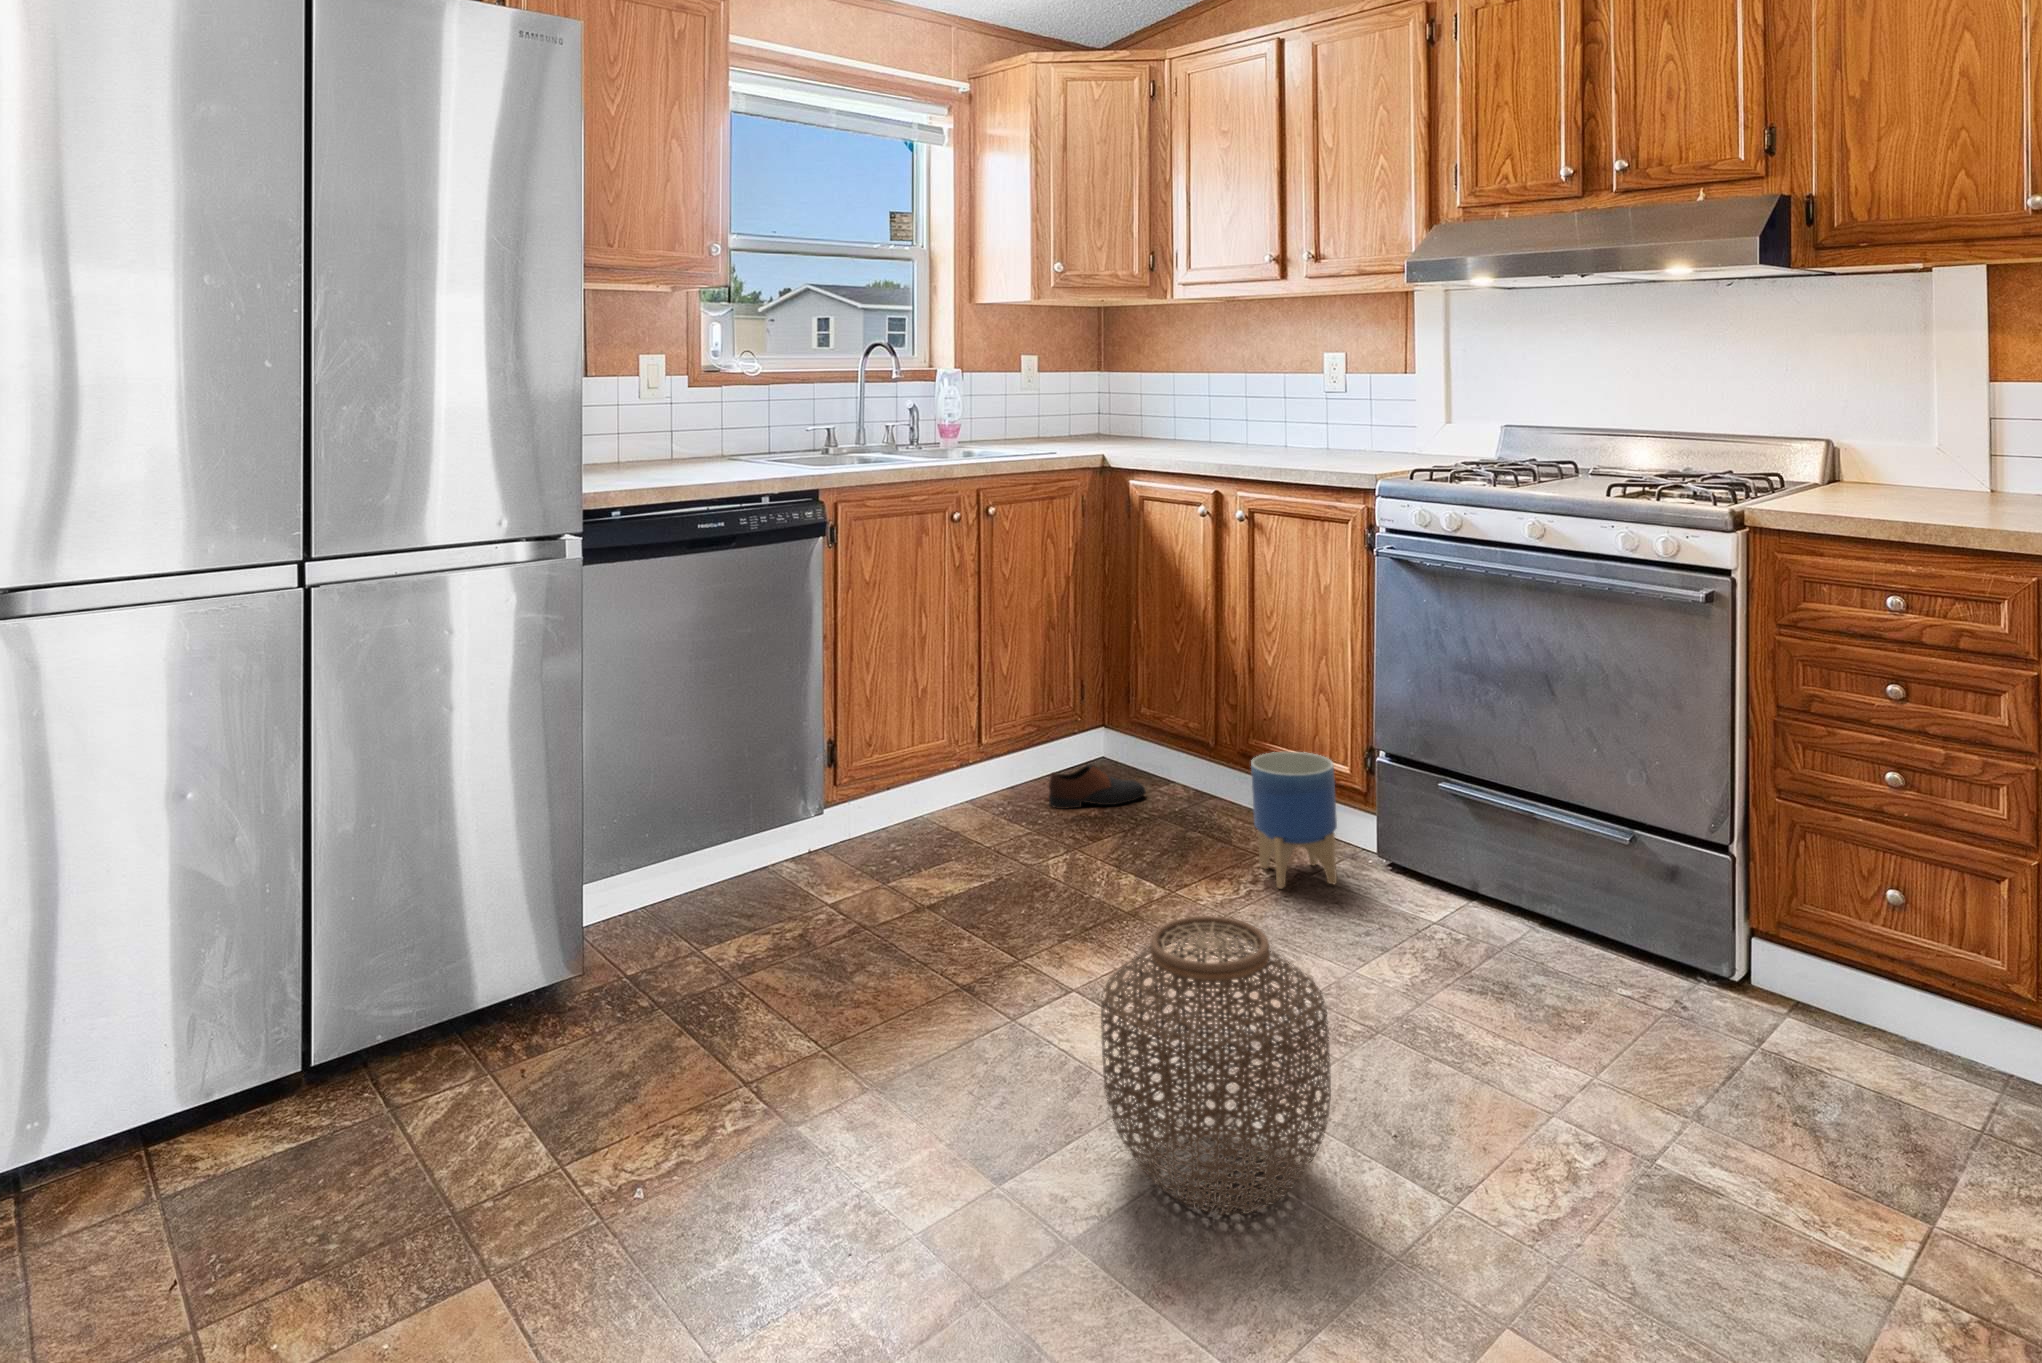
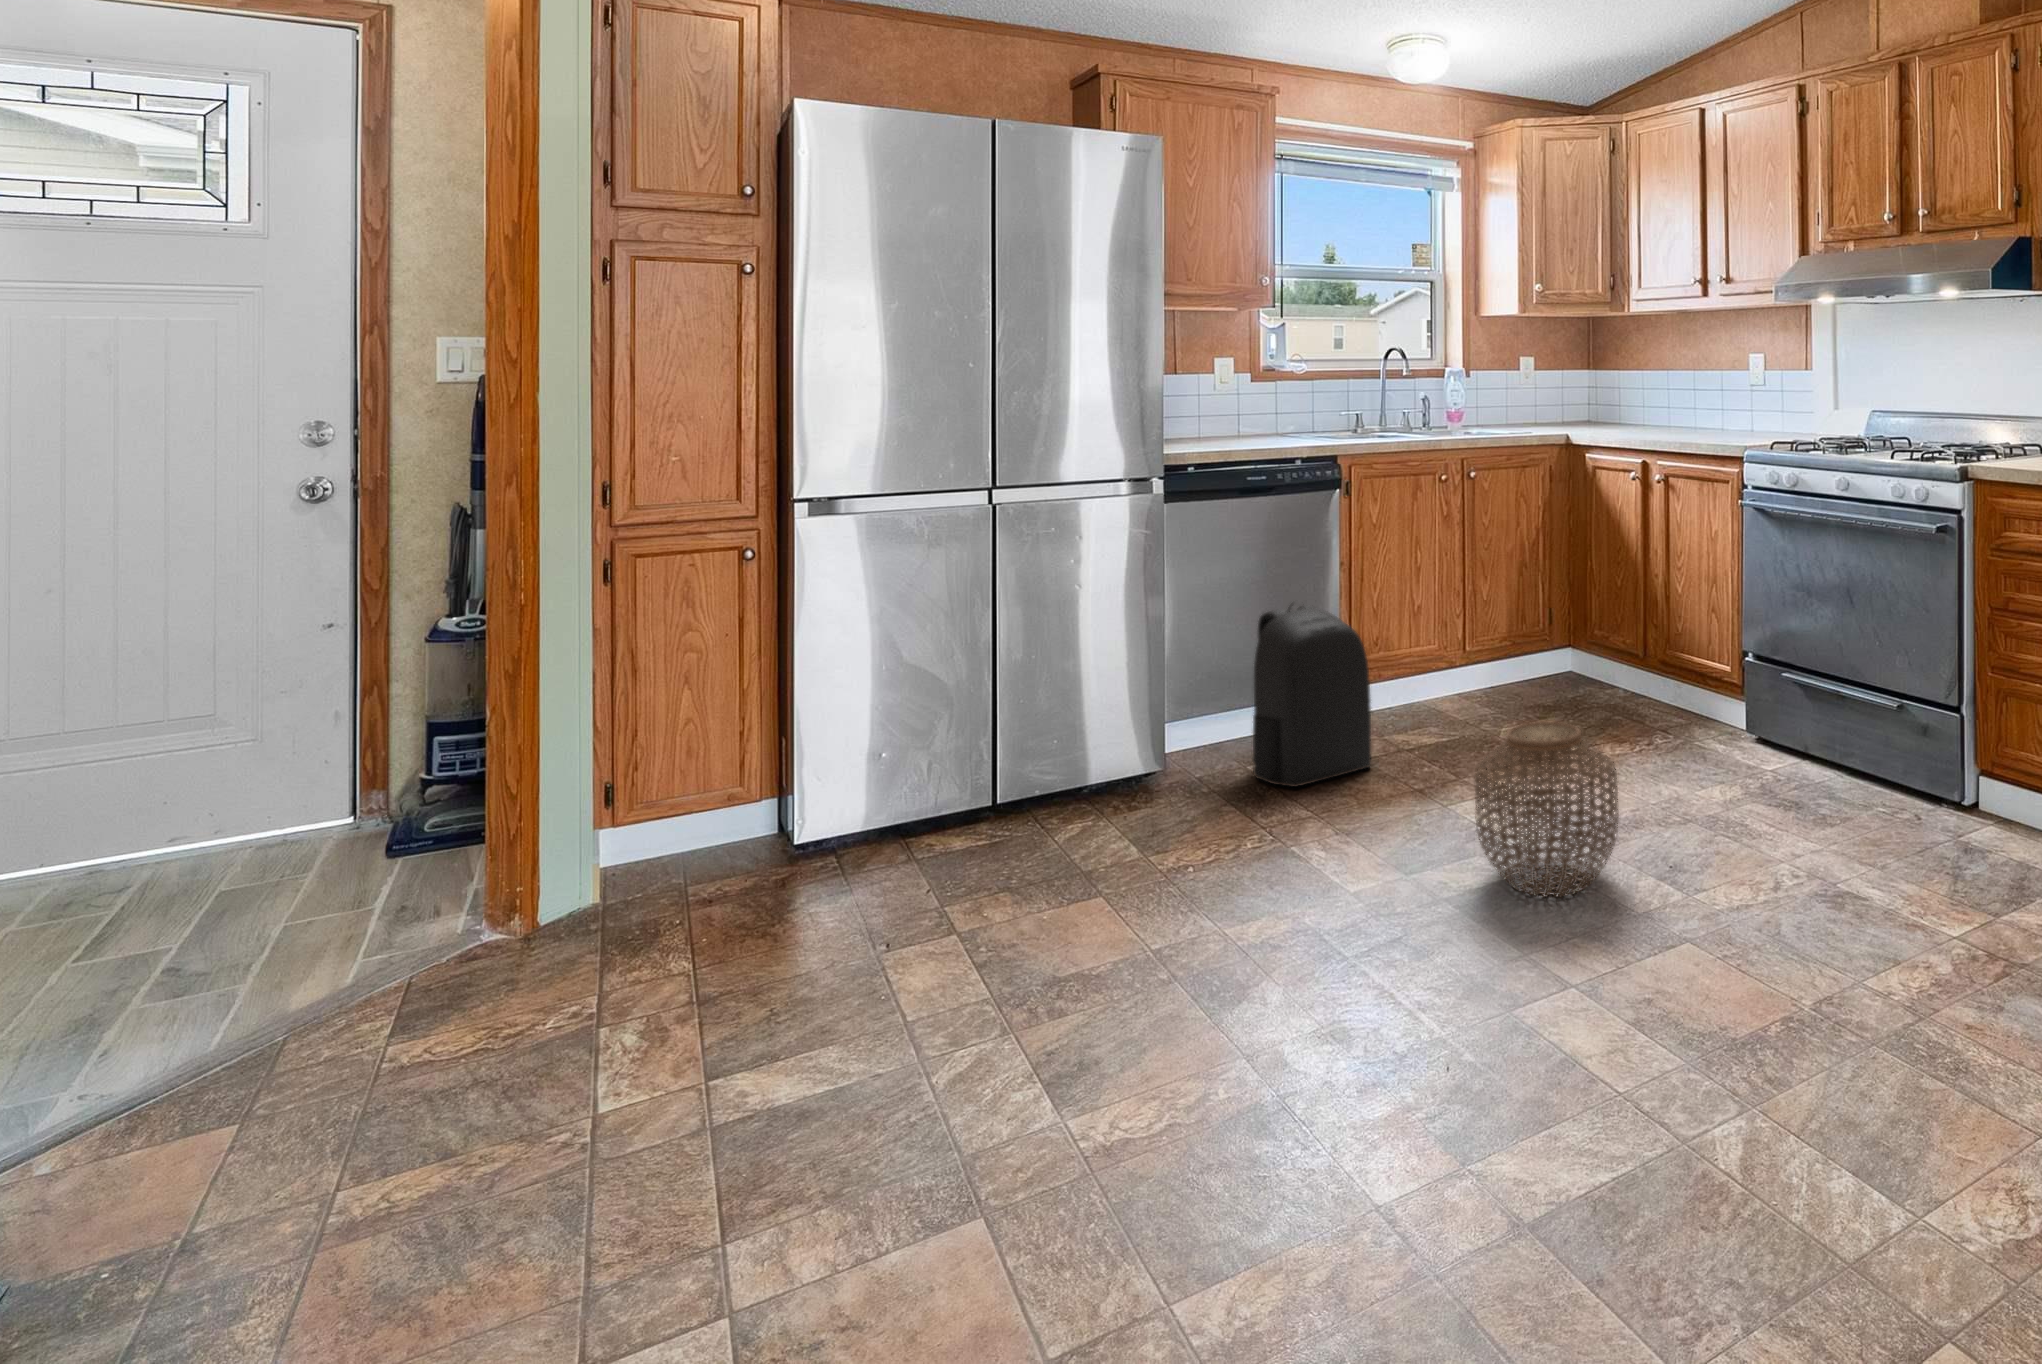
backpack: none [706,705,882,990] -> present [1252,605,1371,787]
planter: present [1251,752,1337,889] -> none [1651,652,1713,748]
shoe: present [1049,765,1146,809] -> none [1520,667,1595,699]

